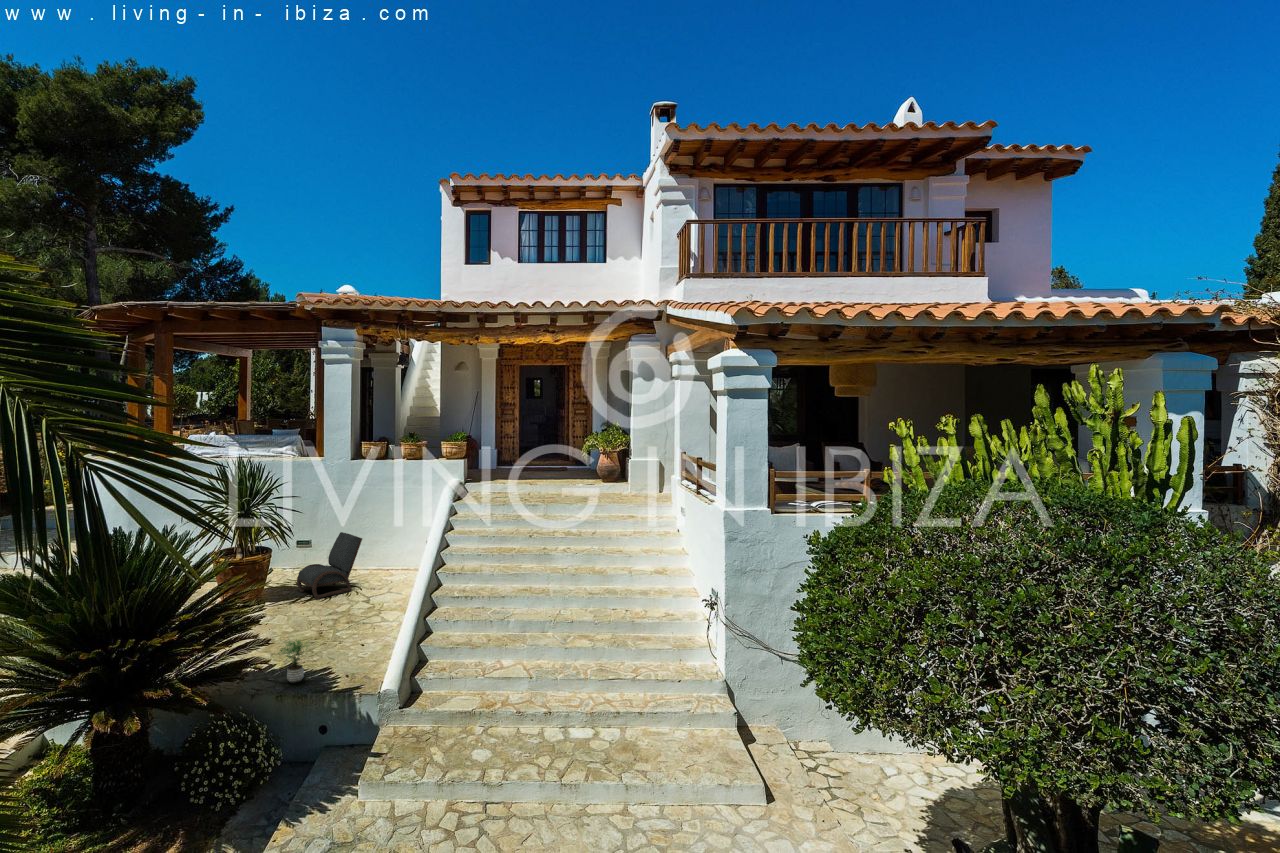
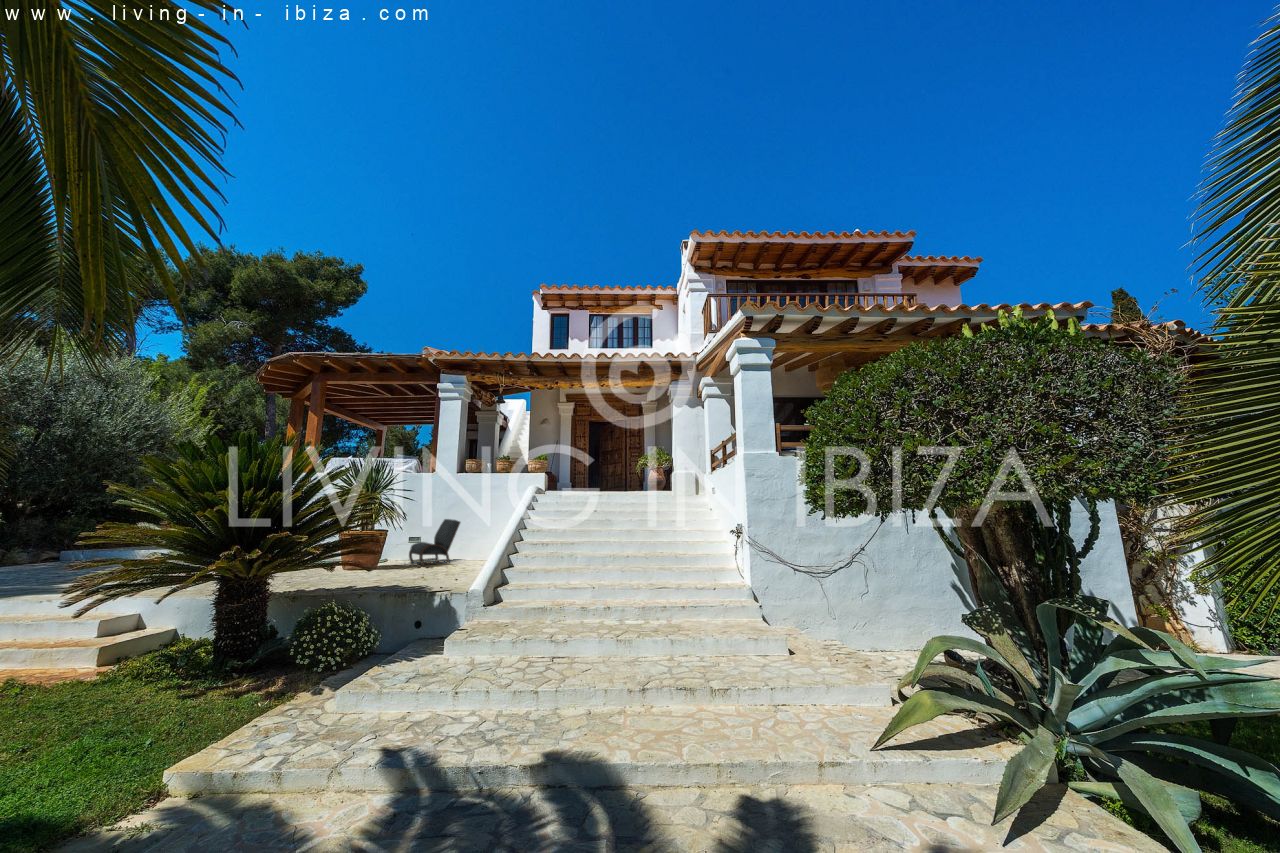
potted plant: present [278,641,306,684] -> none [383,556,410,591]

